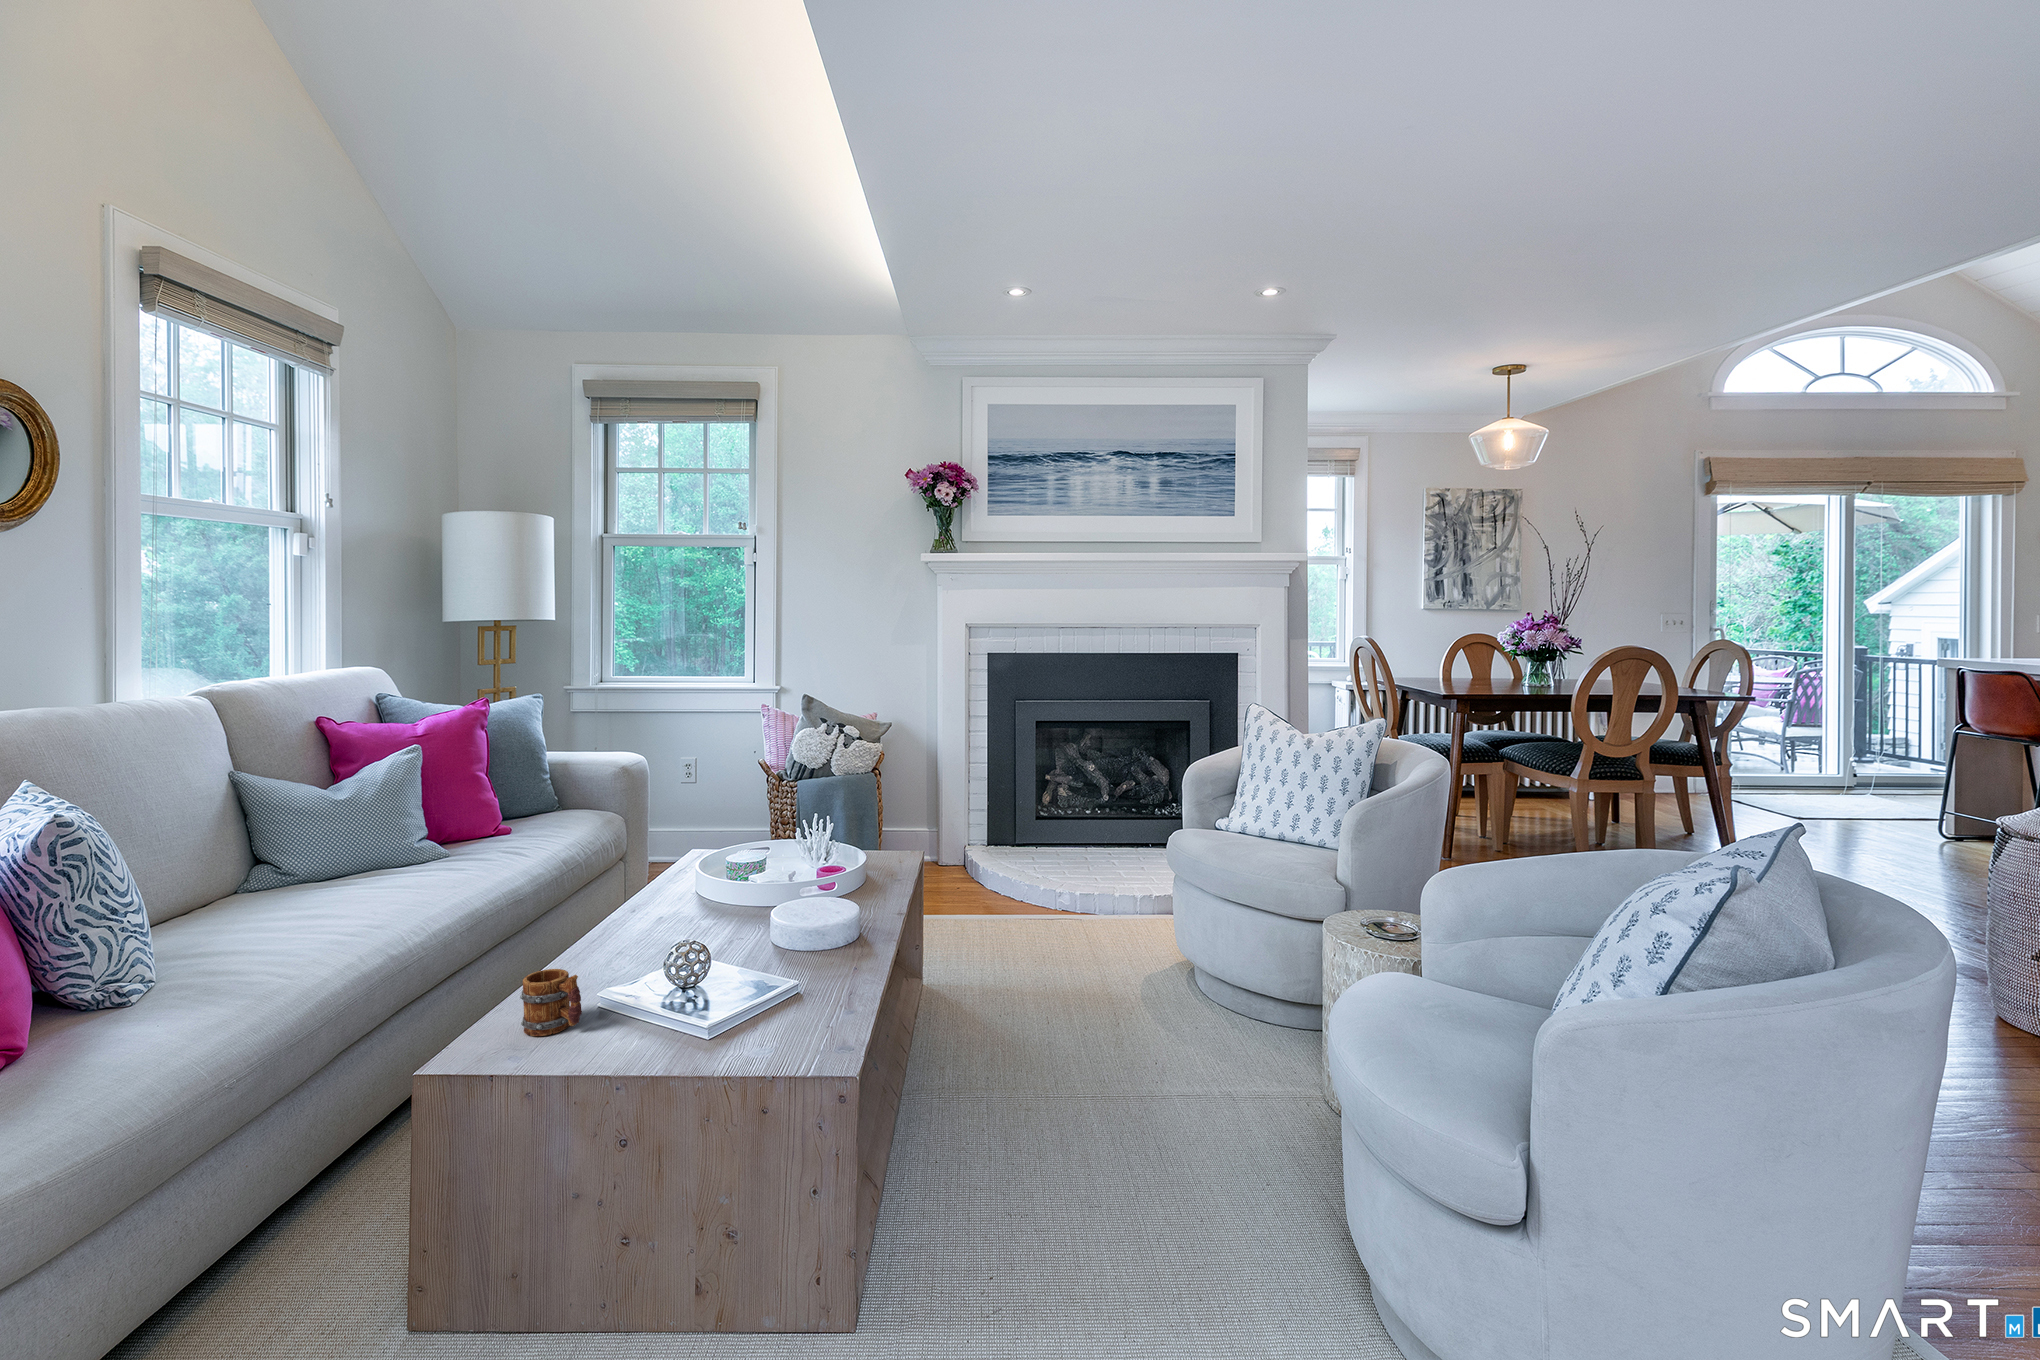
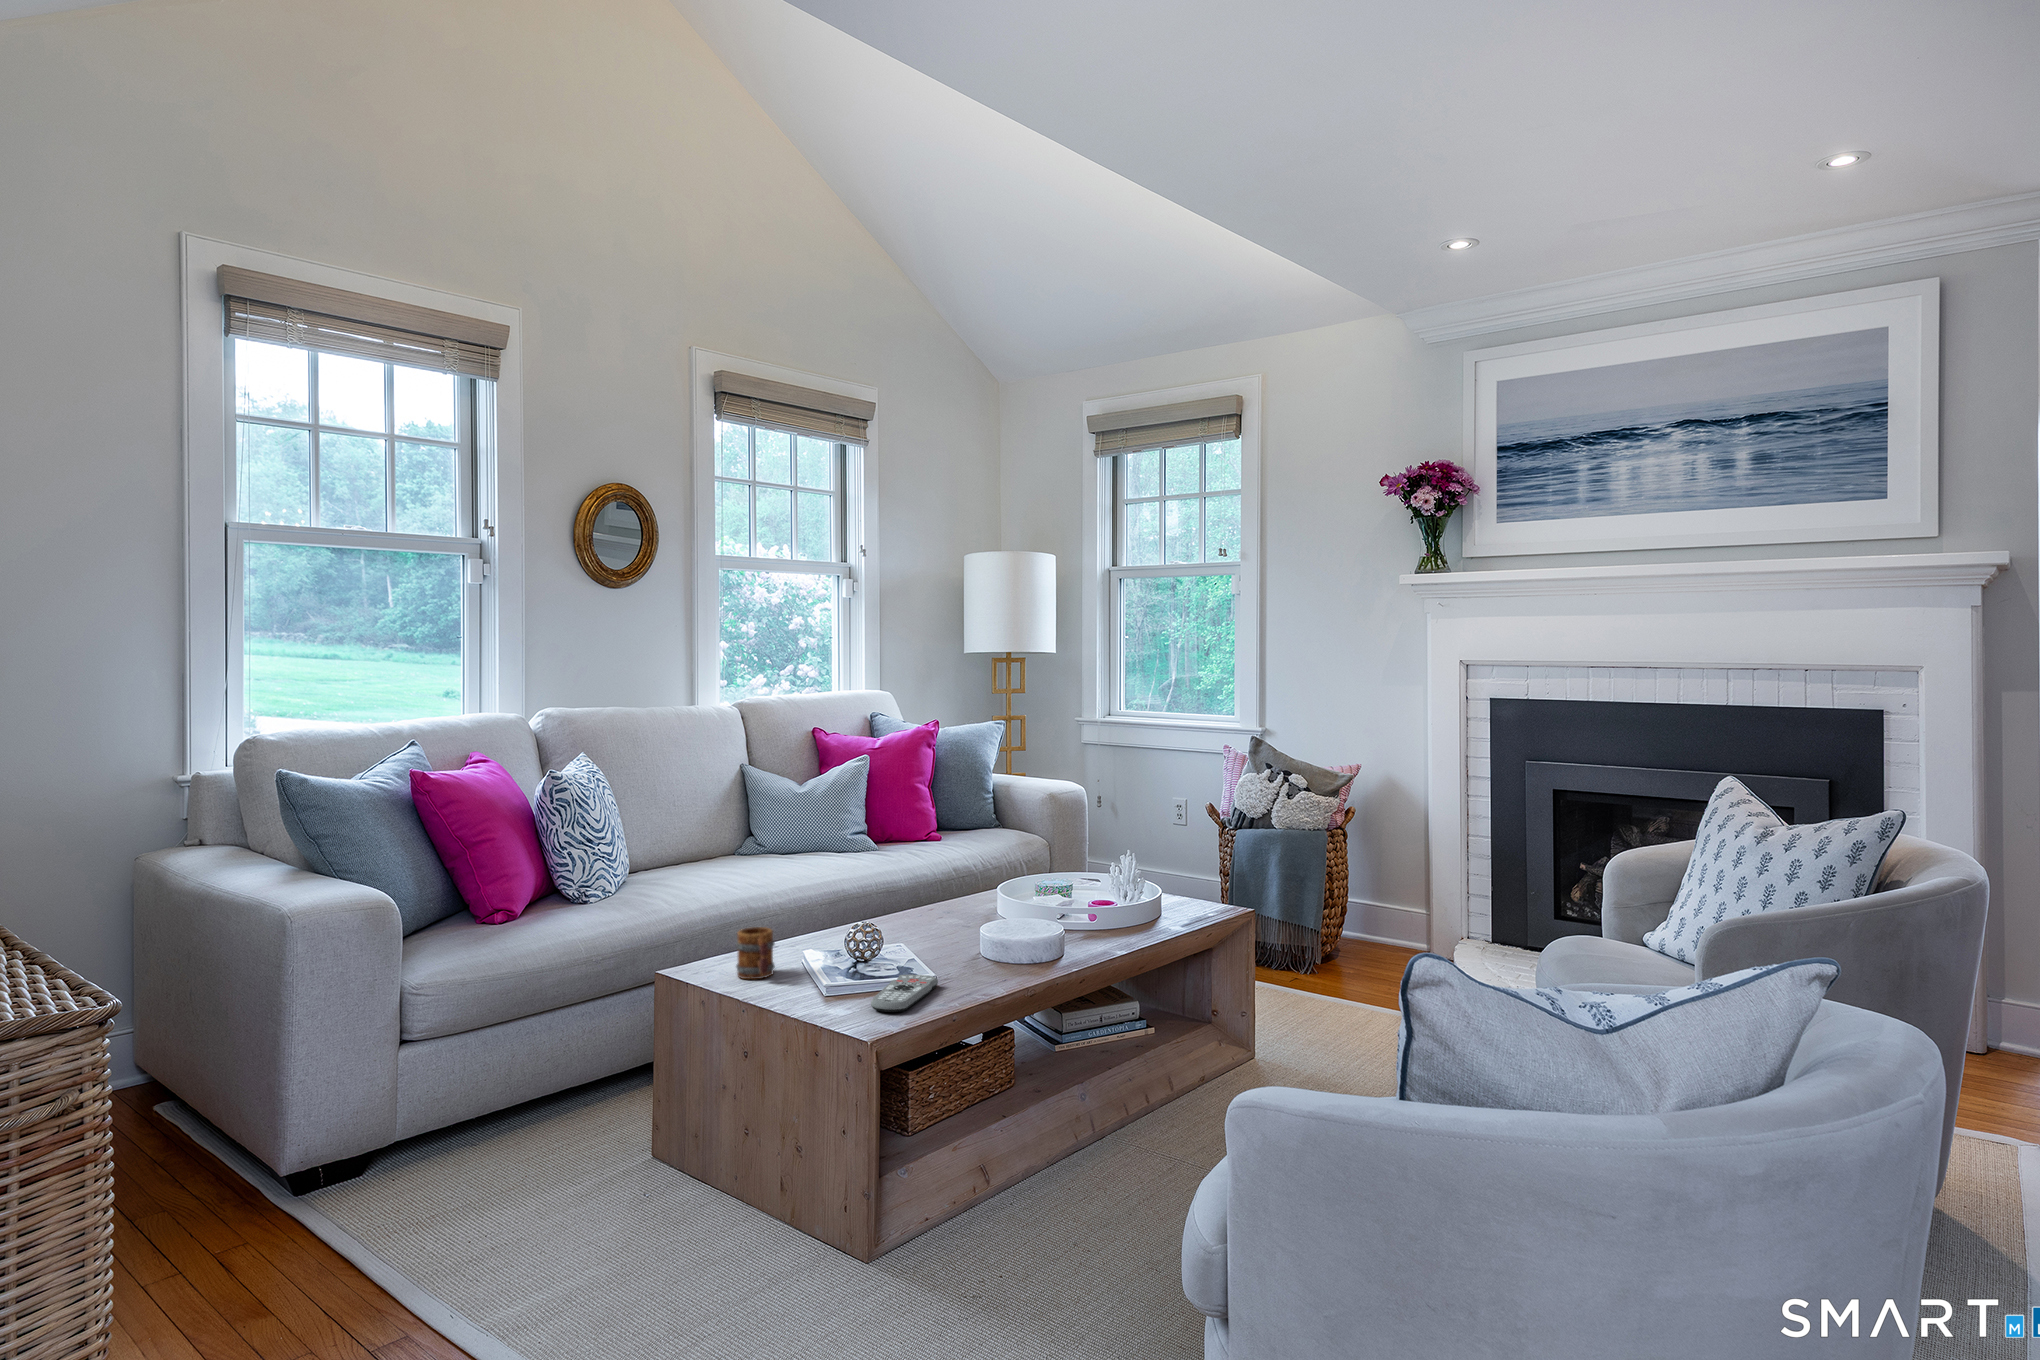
remote control: none [736,977,794,1027] -> present [871,975,938,1012]

